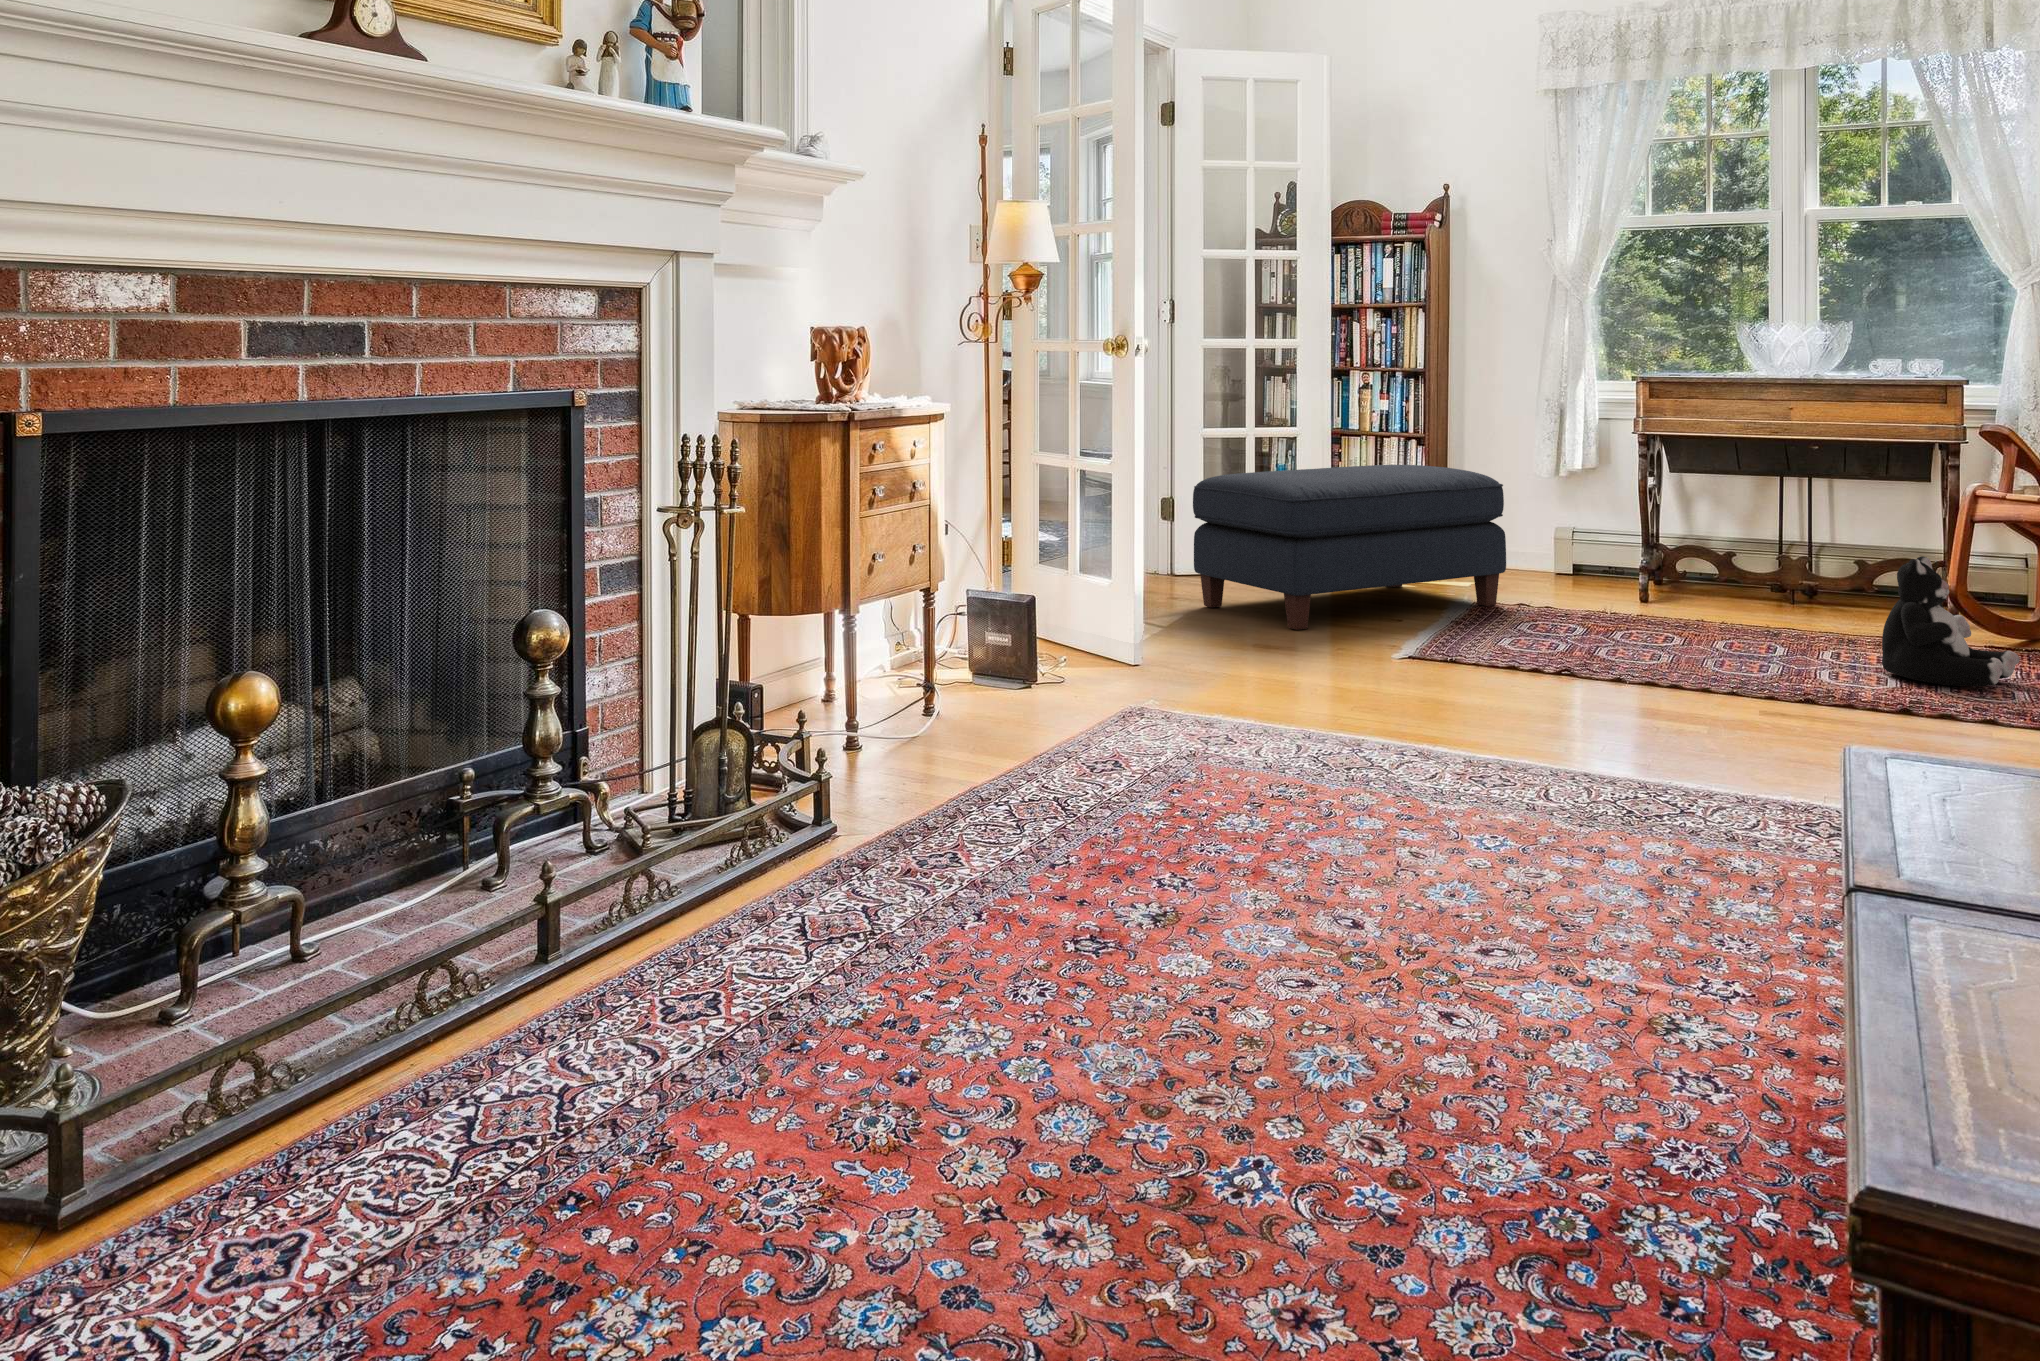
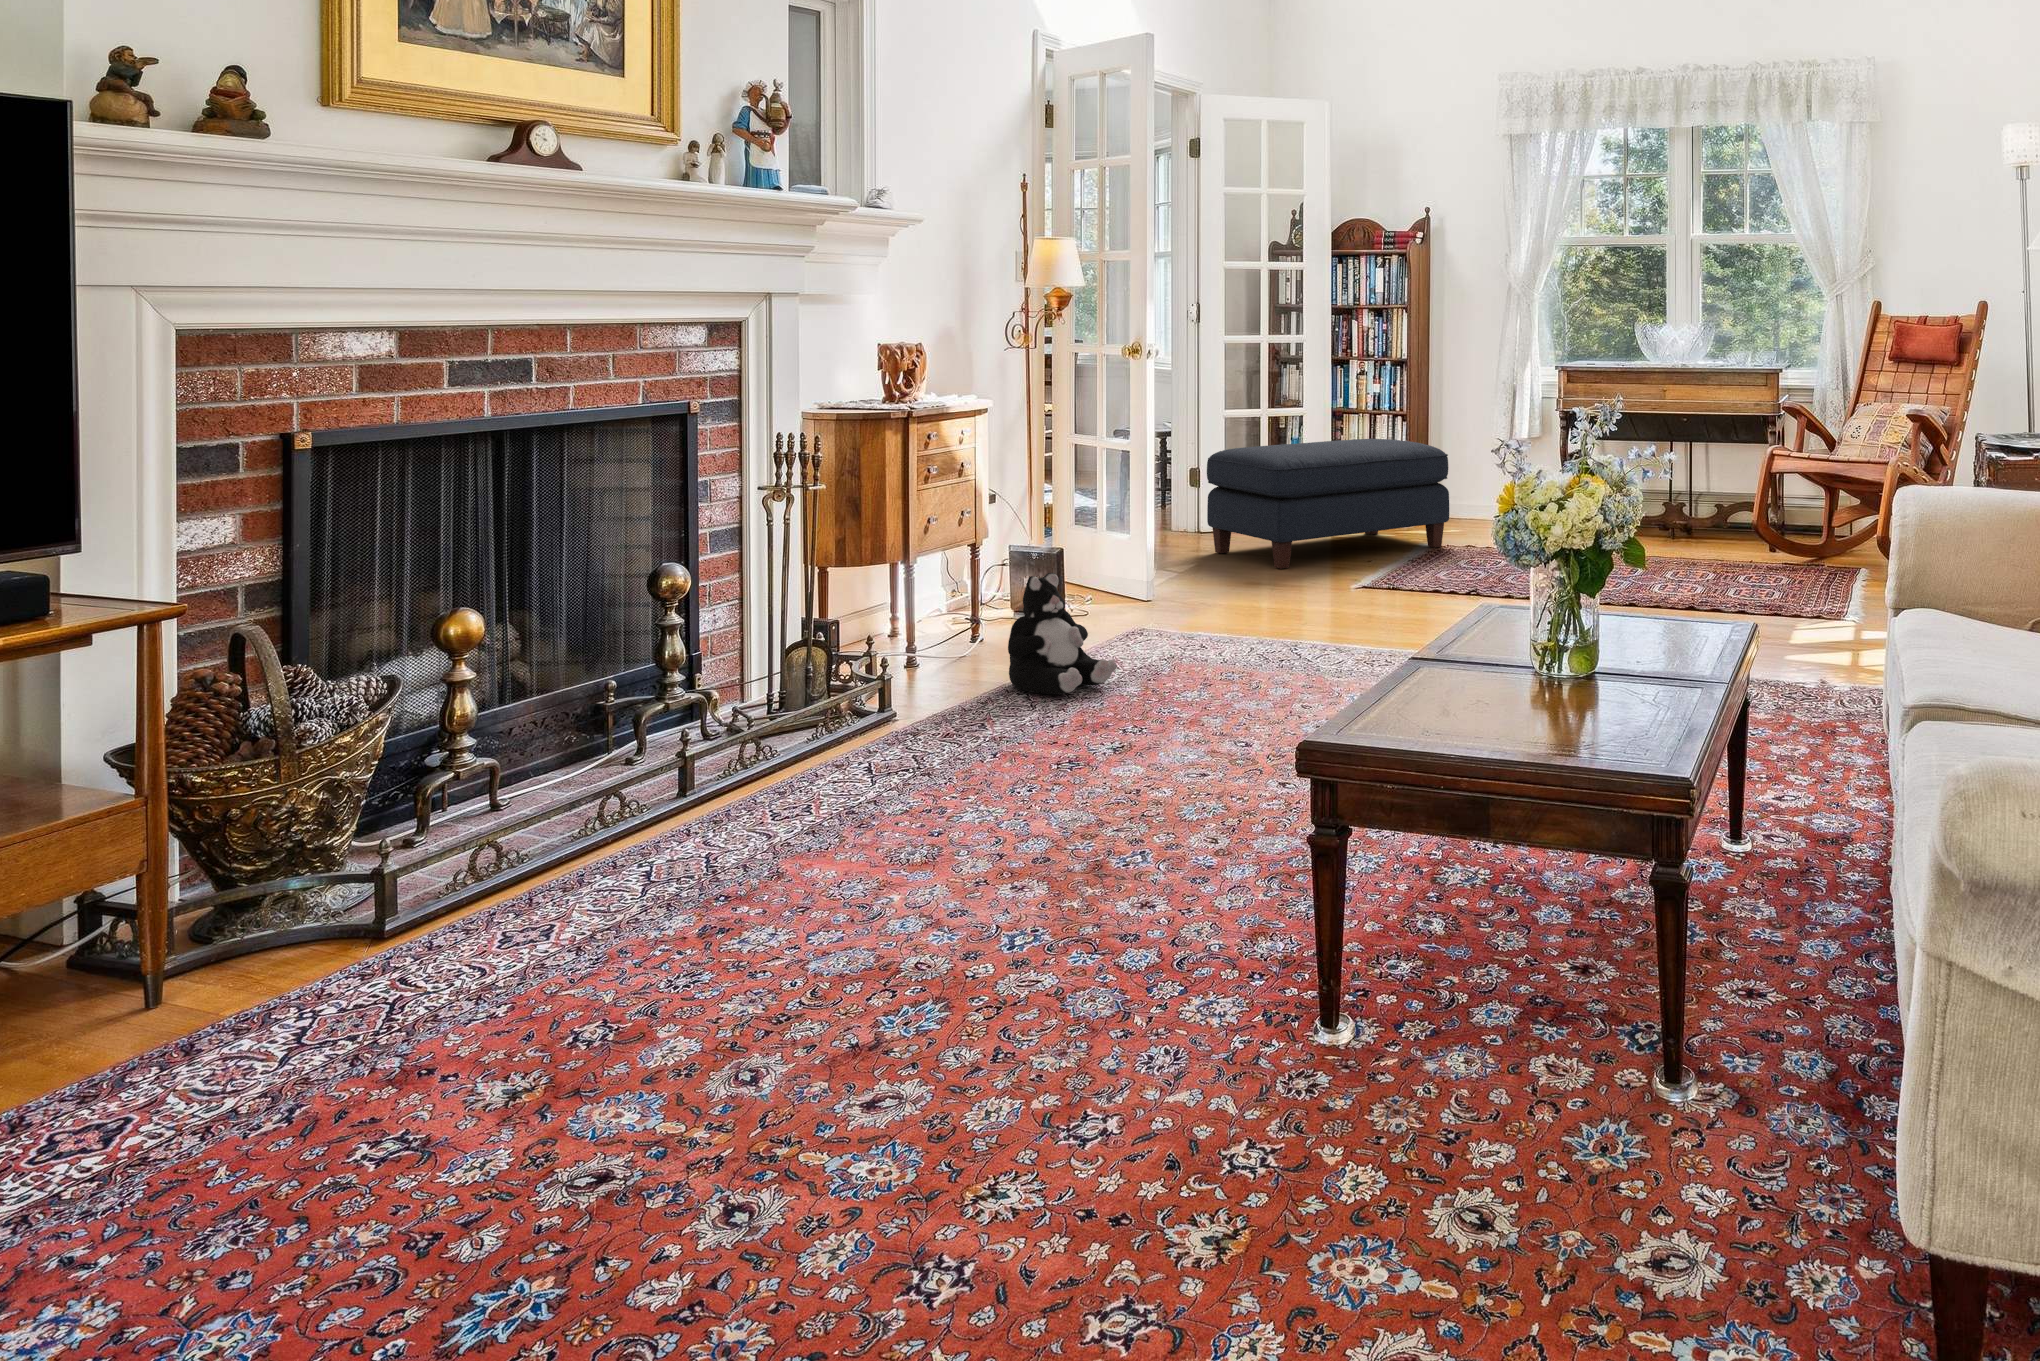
plush toy: present [1882,556,2020,687] -> present [1008,573,1117,694]

